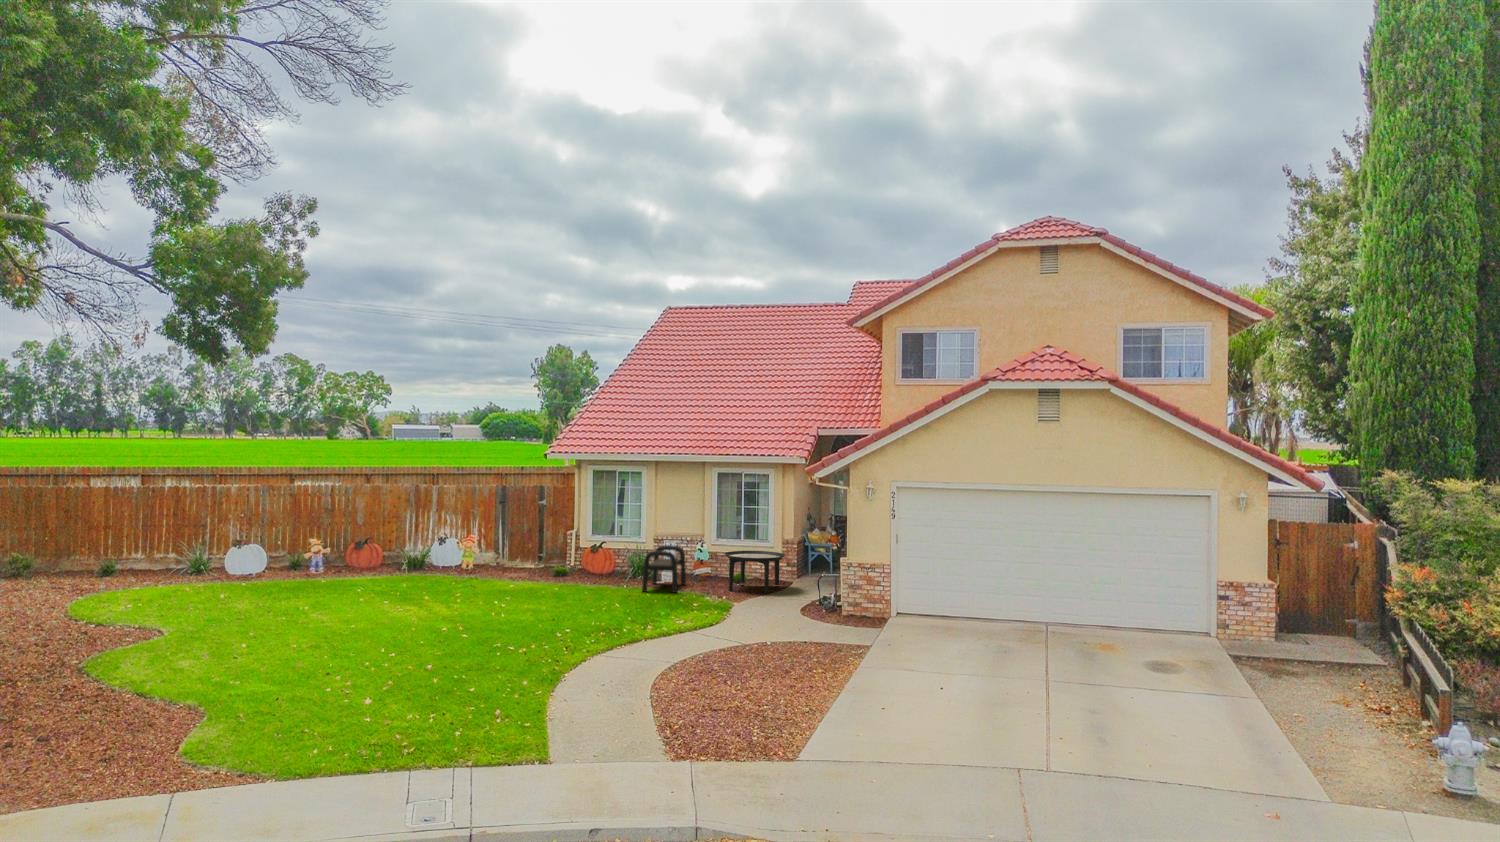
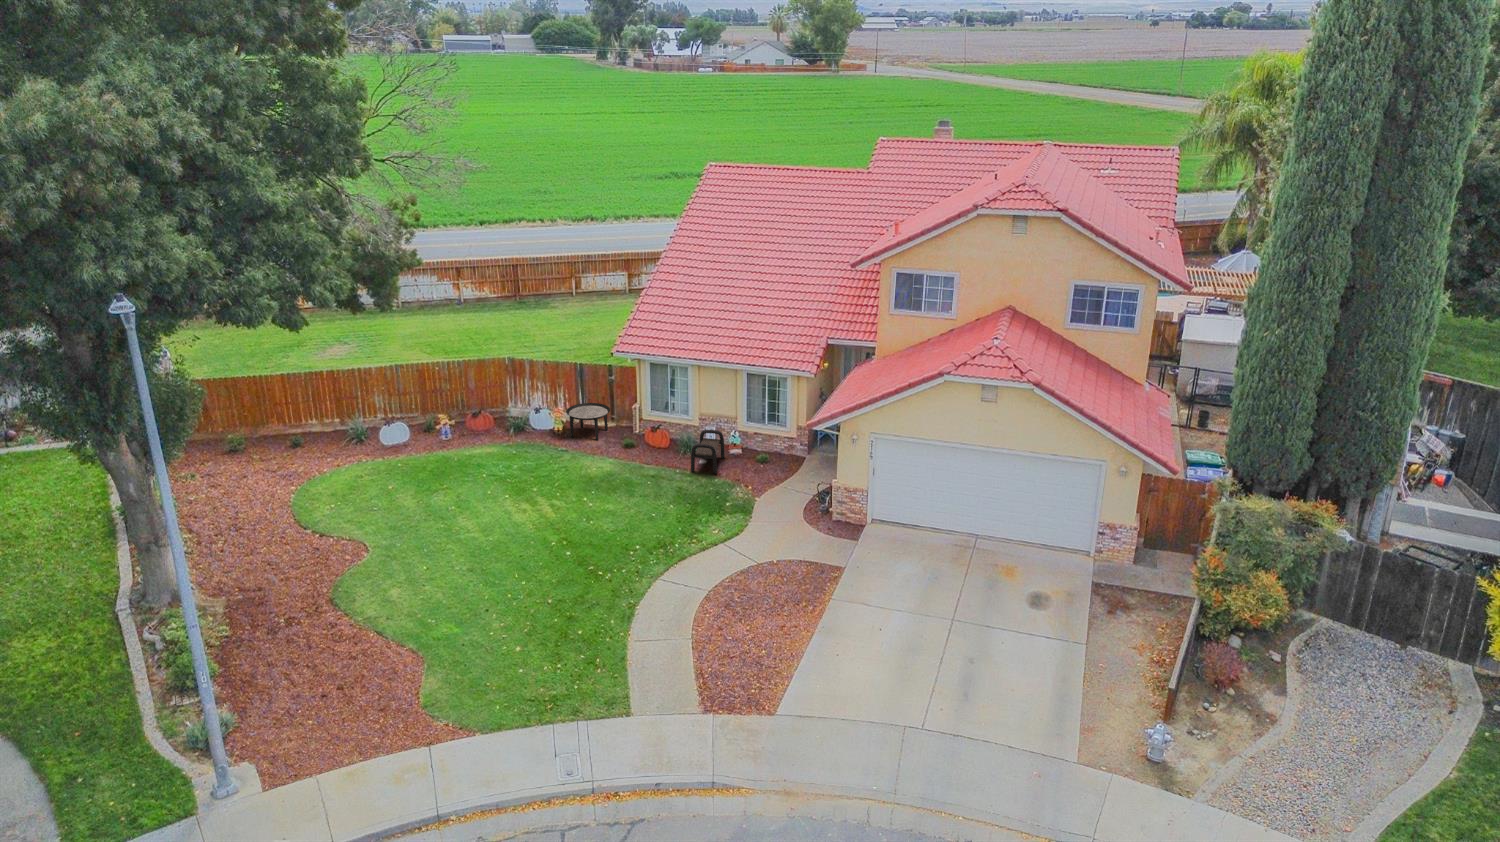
round table: present [725,551,785,594] -> present [566,403,610,441]

